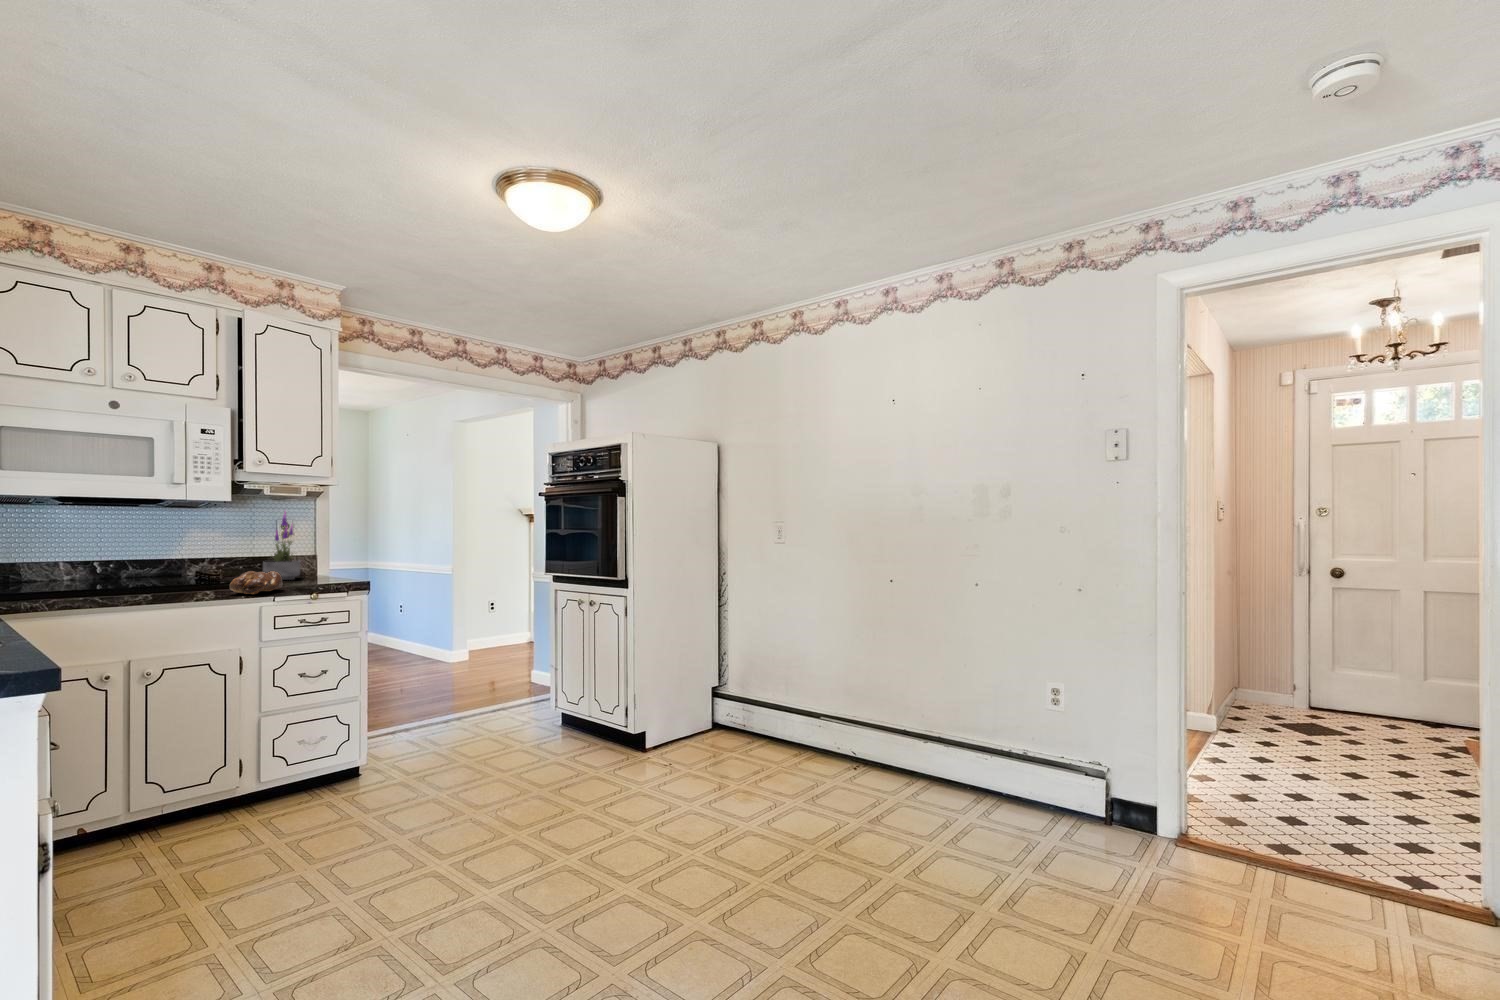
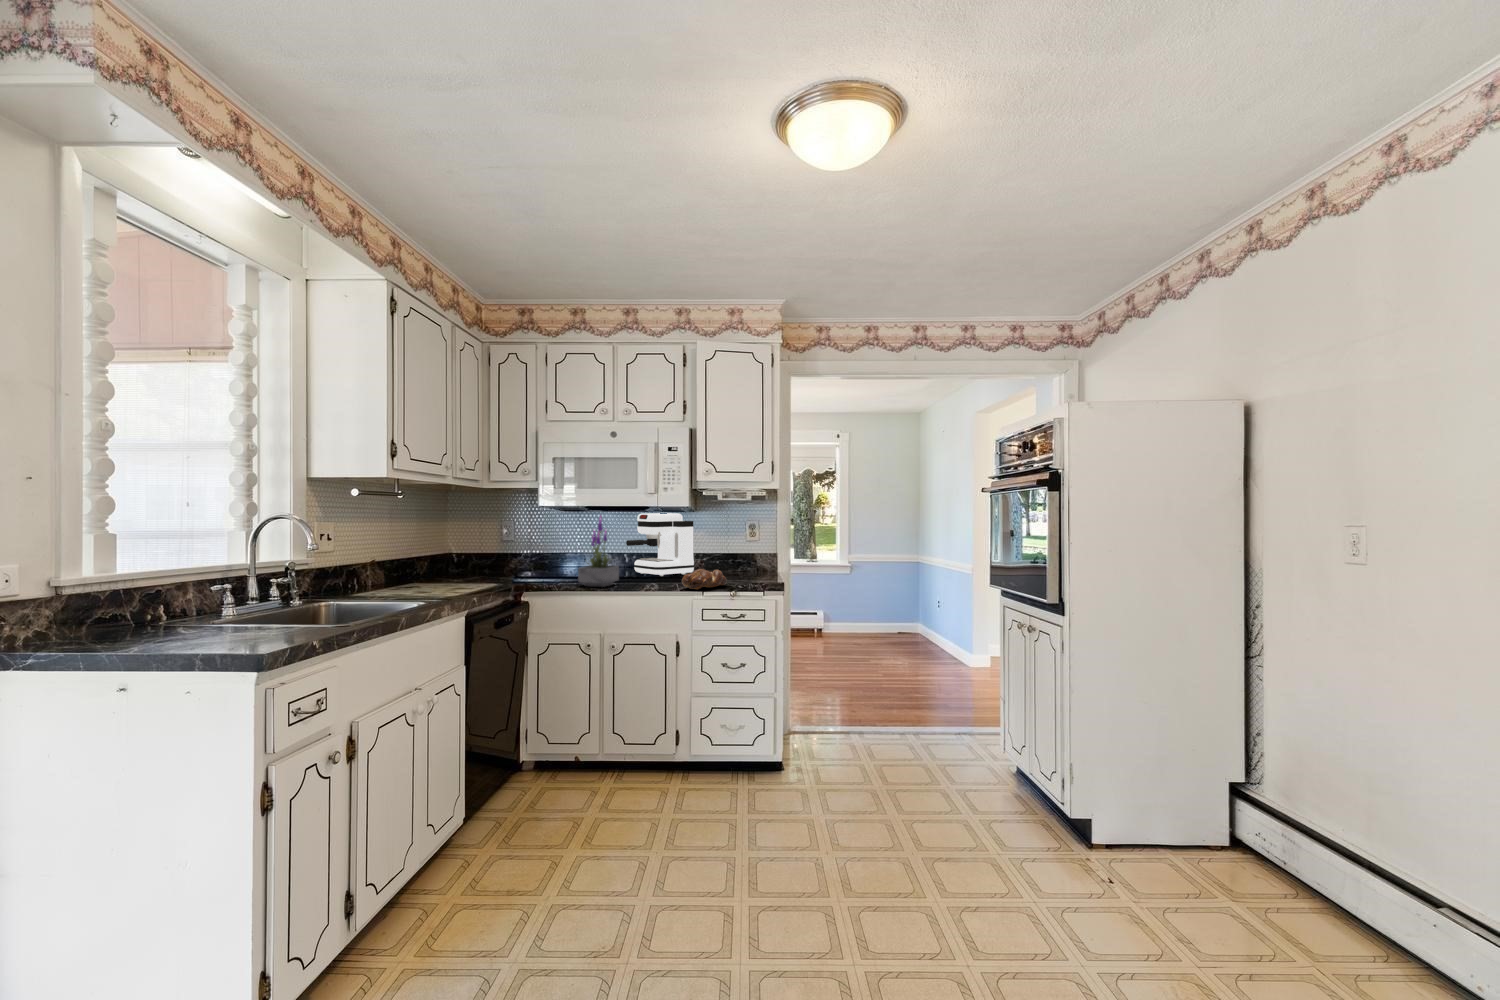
coffee maker: none [111,511,211,586] -> present [626,513,694,576]
potted plant: present [263,512,300,580] -> present [578,516,619,587]

